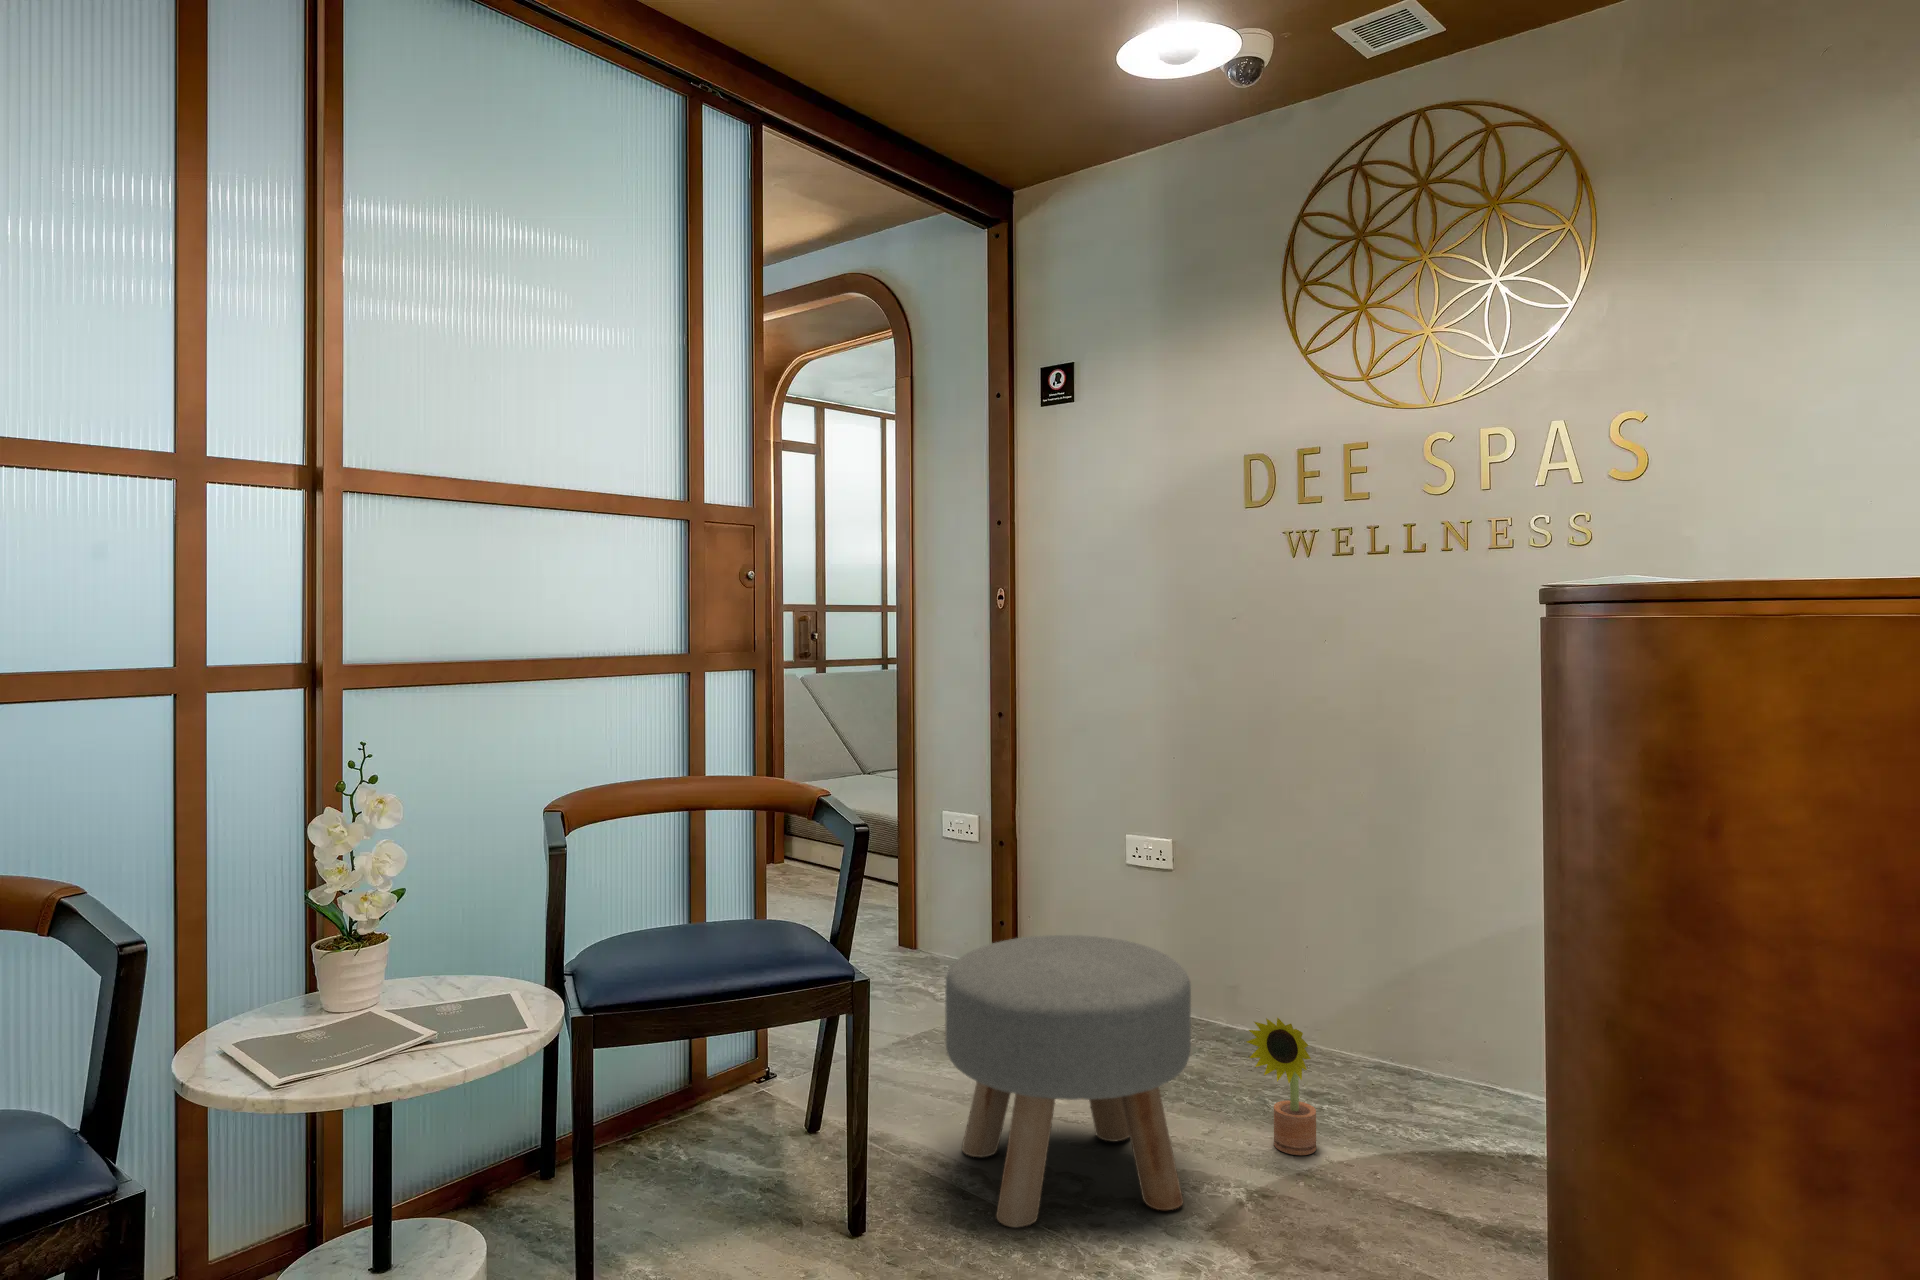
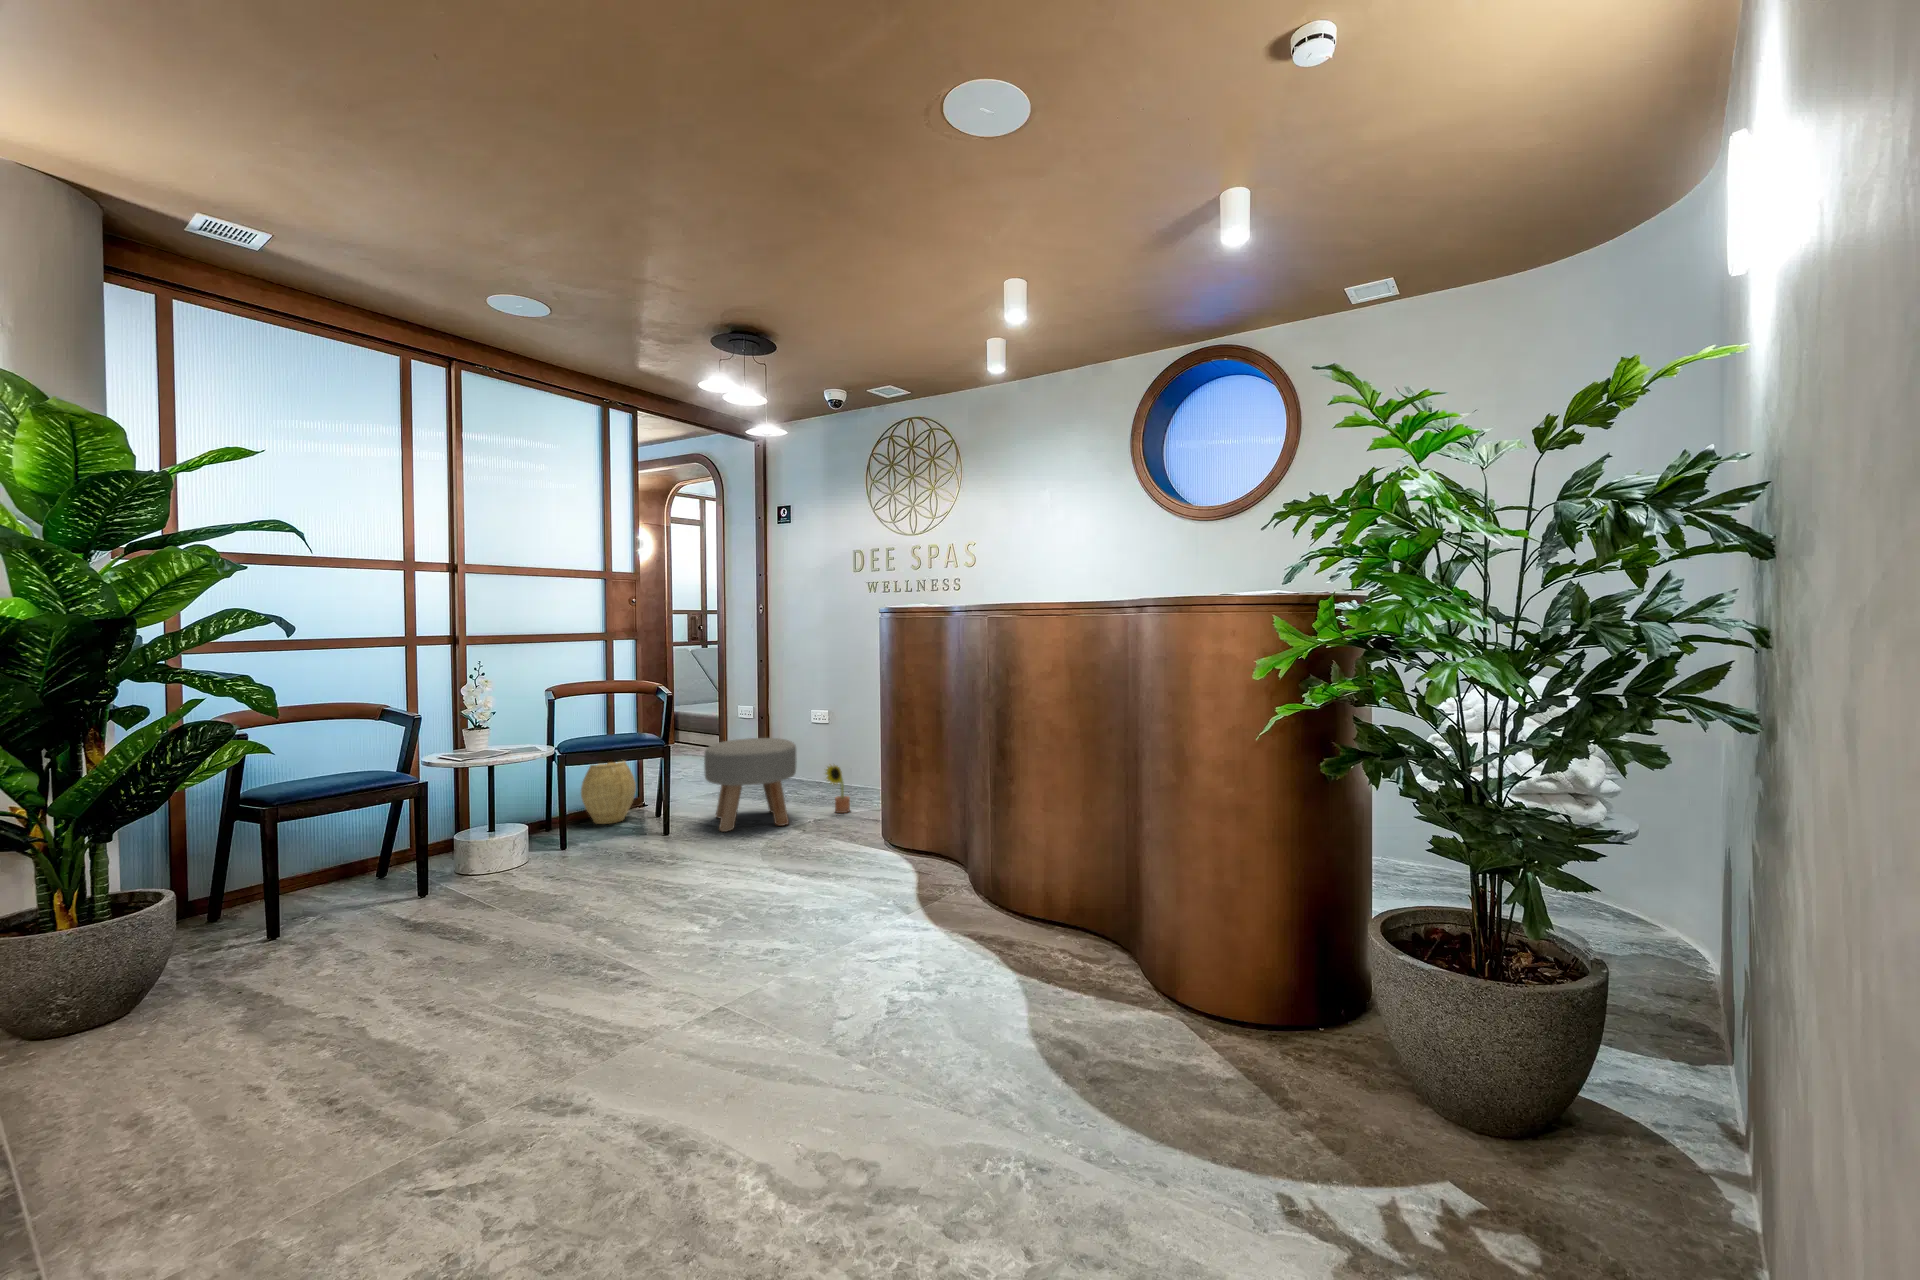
woven basket: none [625,980,759,1160] -> present [581,761,636,824]

